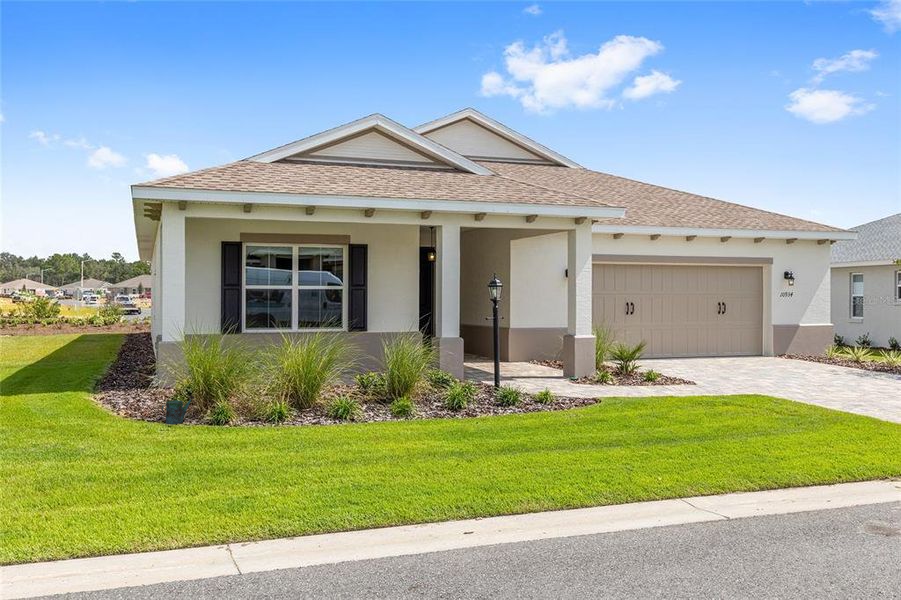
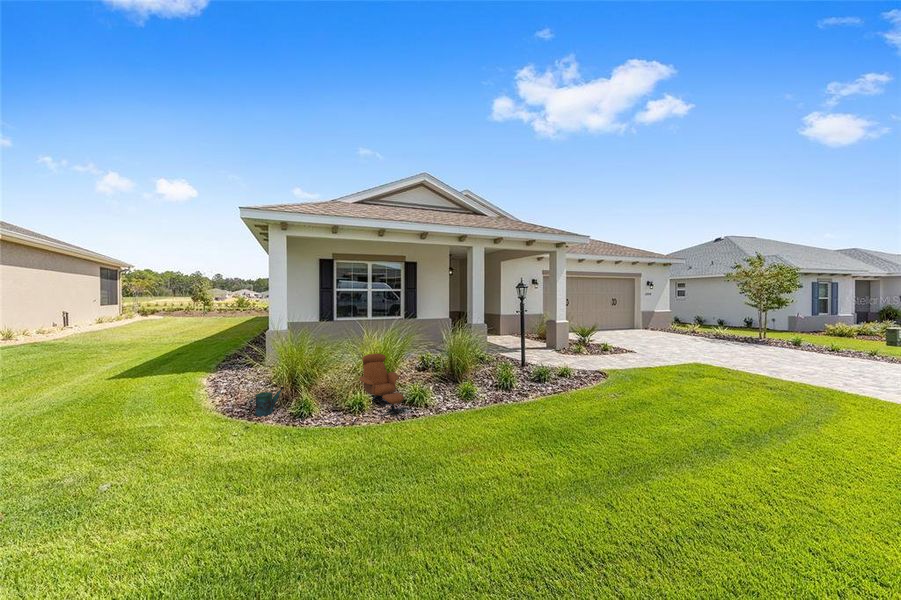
lounge chair: none [276,363,326,427] -> present [359,354,404,418]

